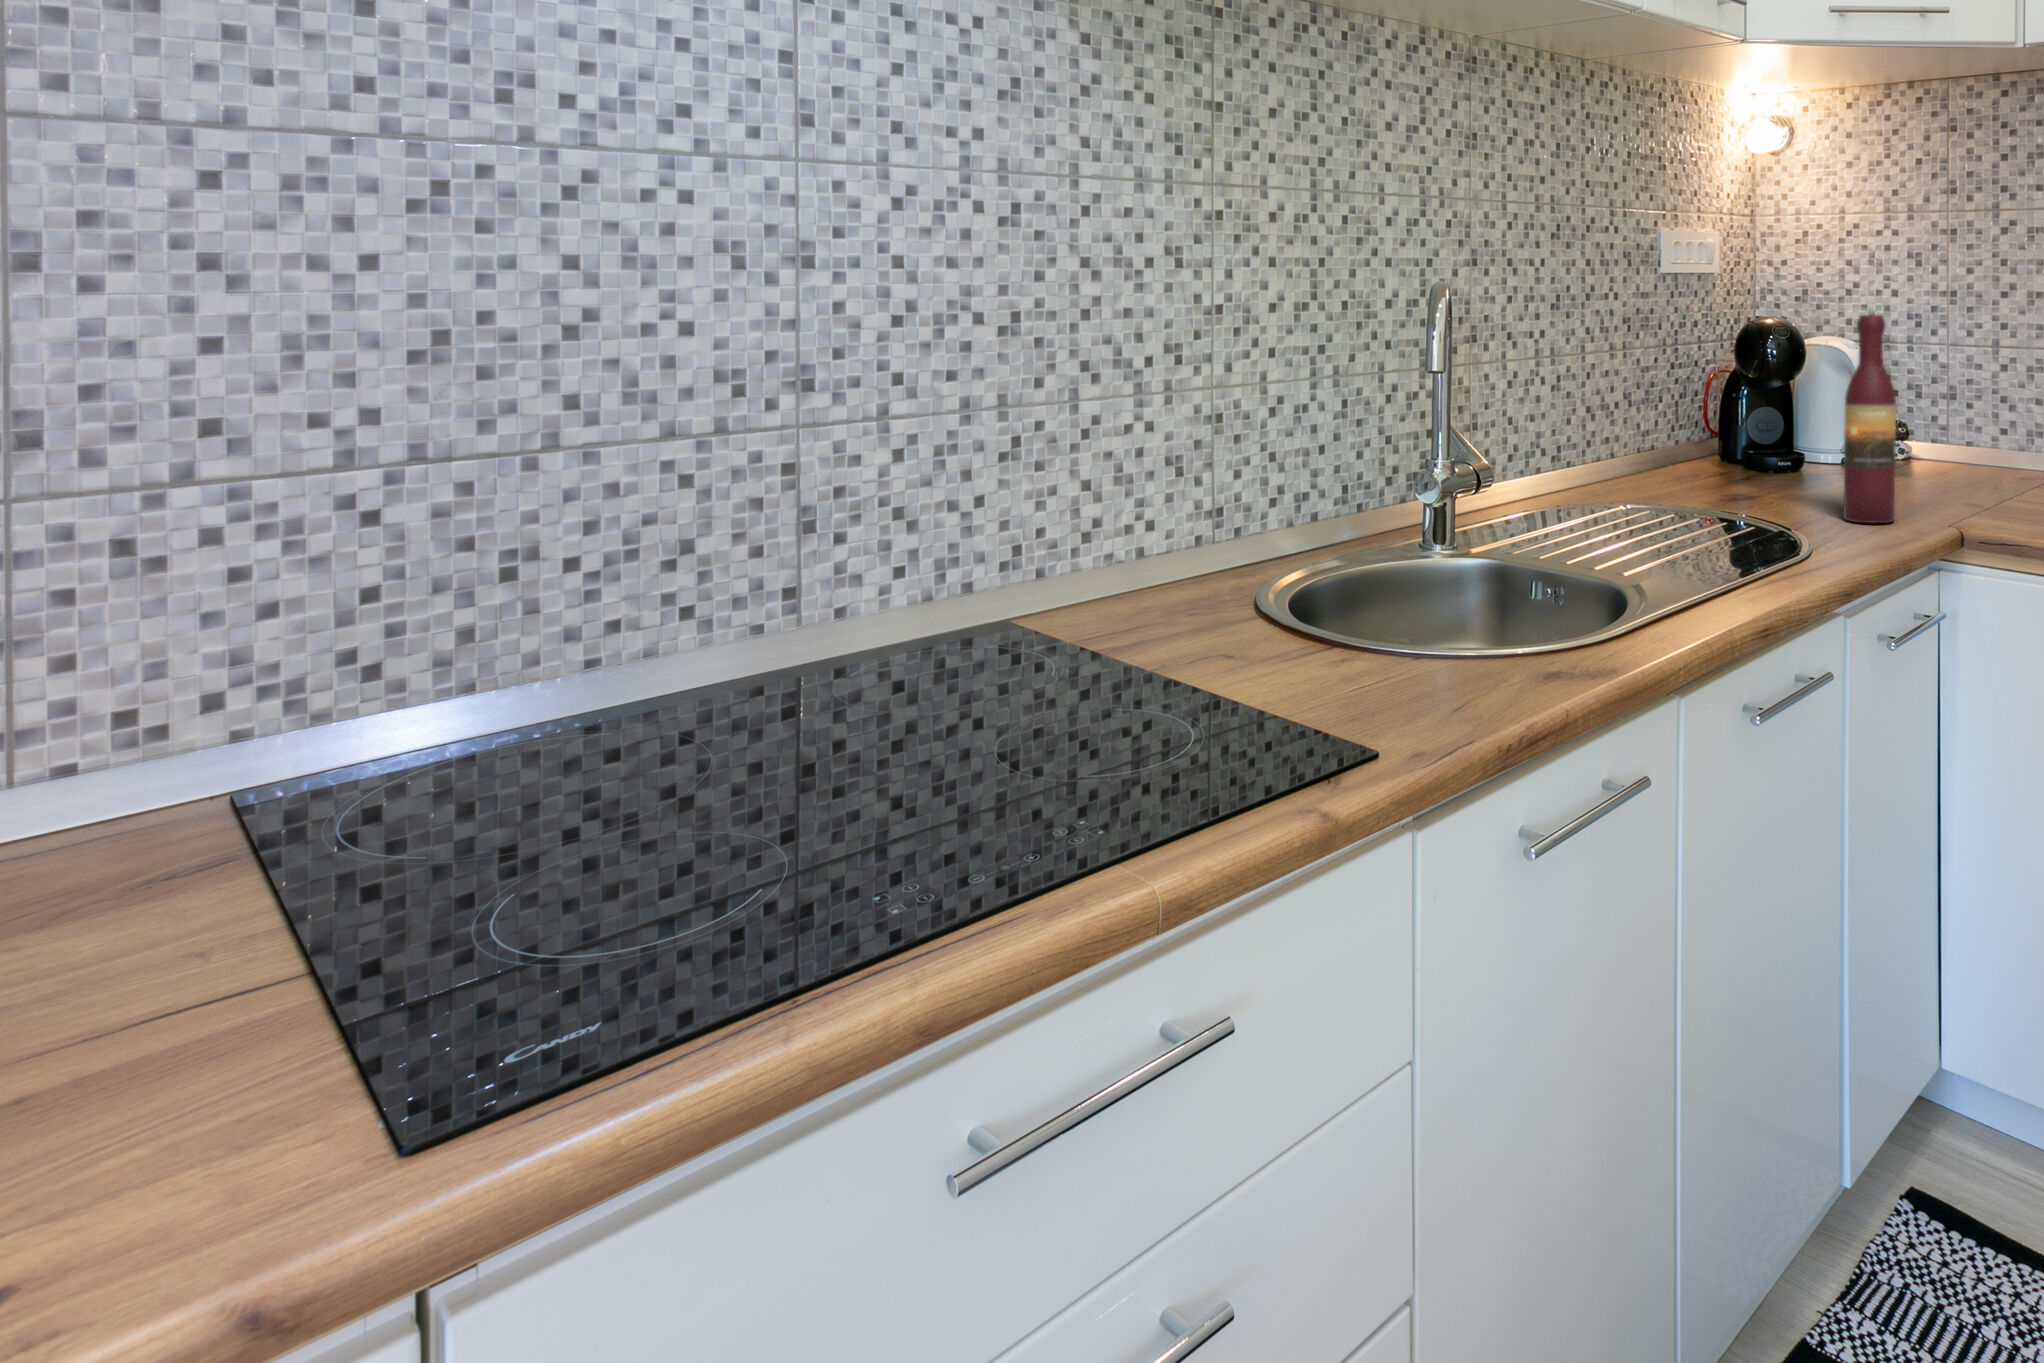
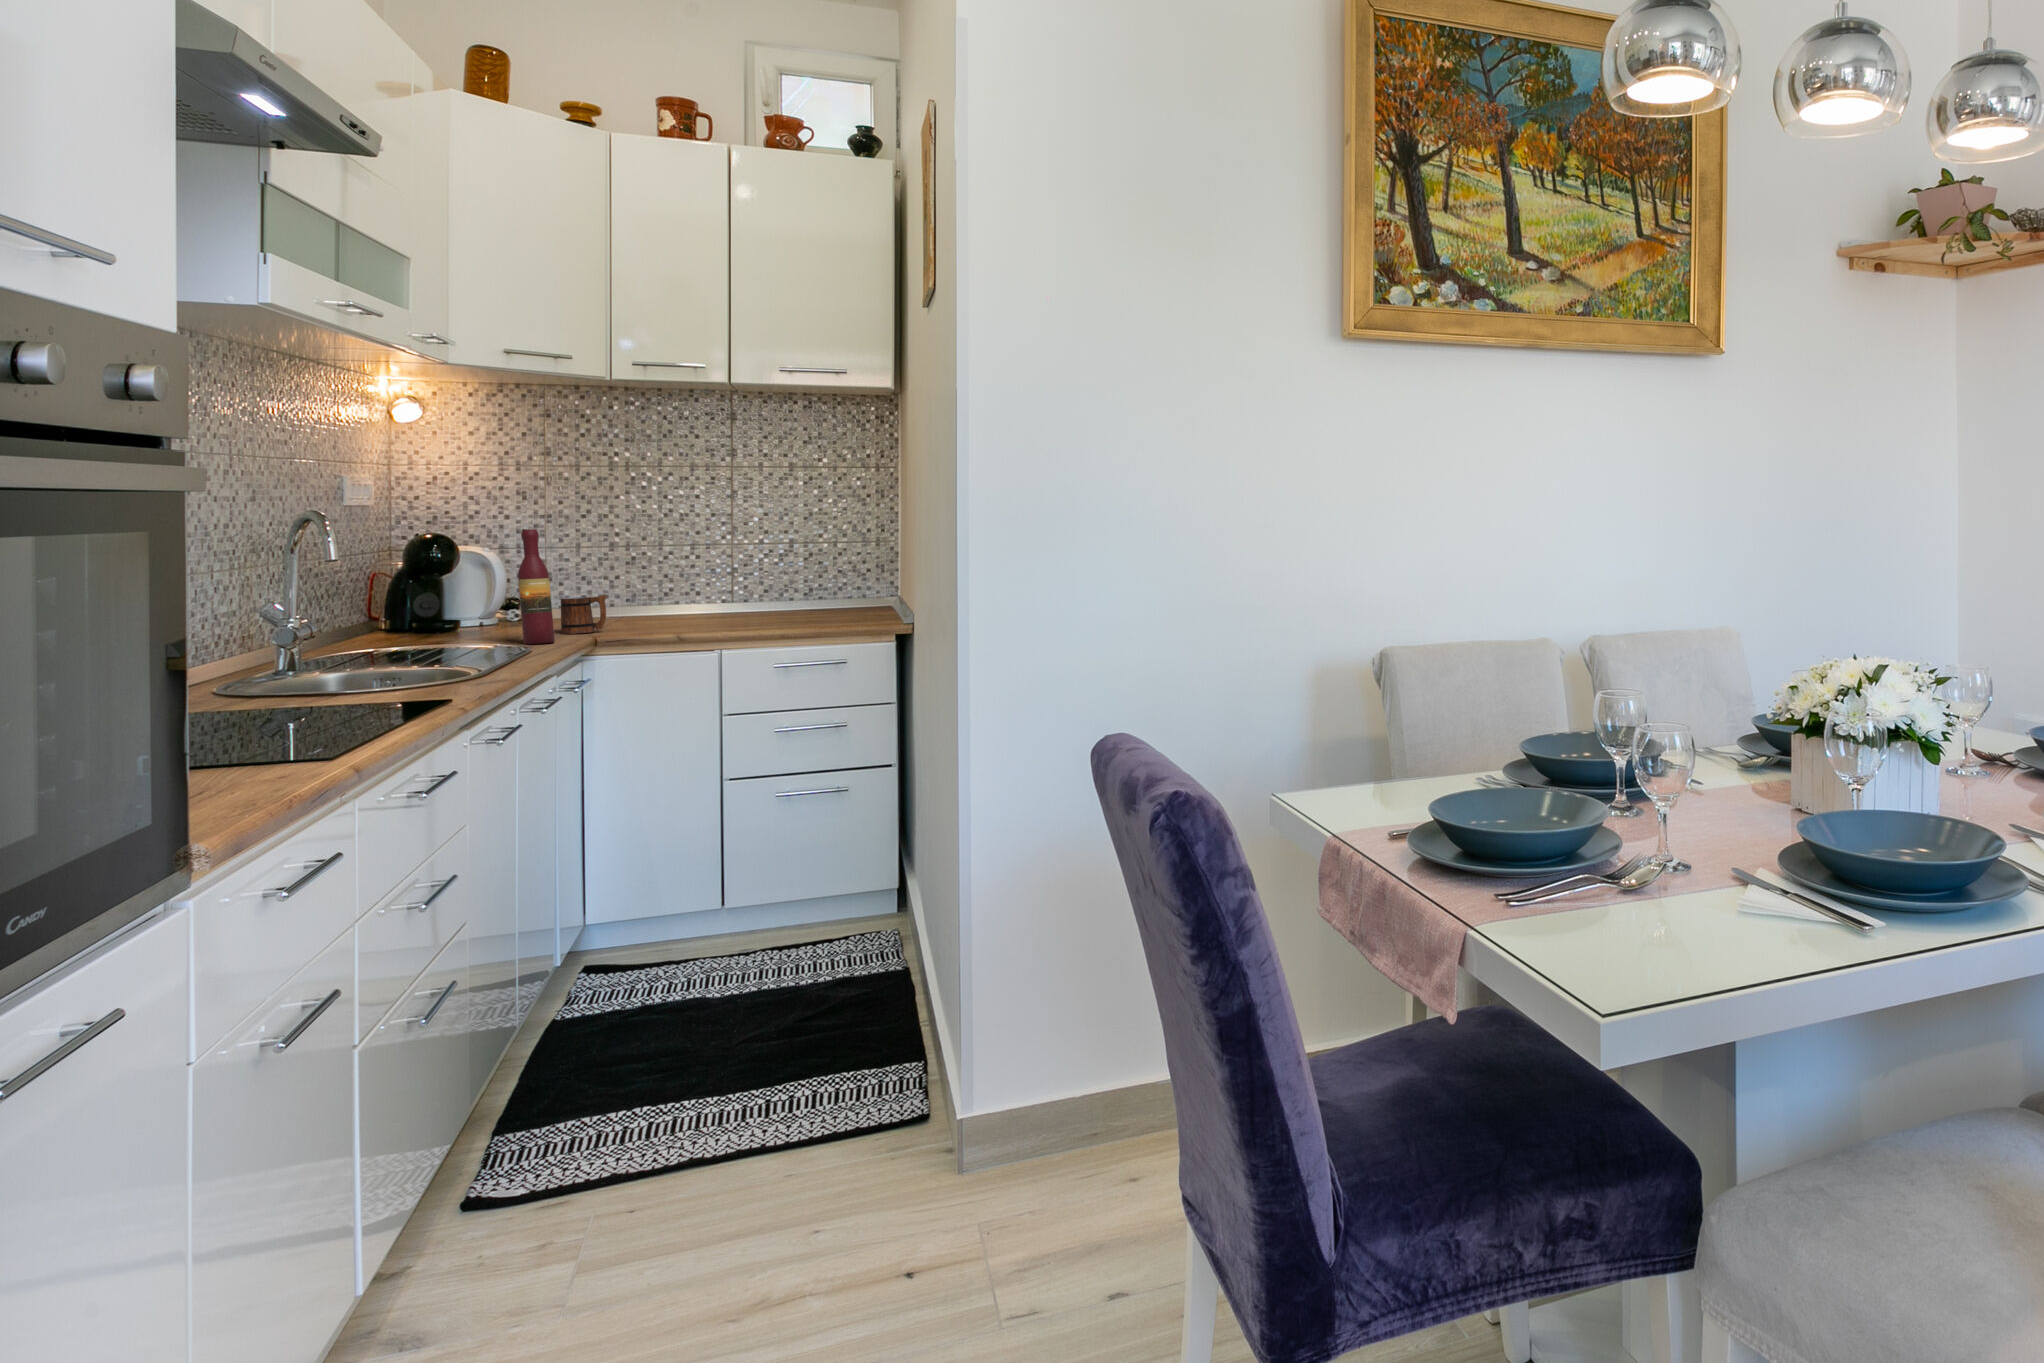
mug: none [1928,435,2009,502] -> present [561,594,606,634]

